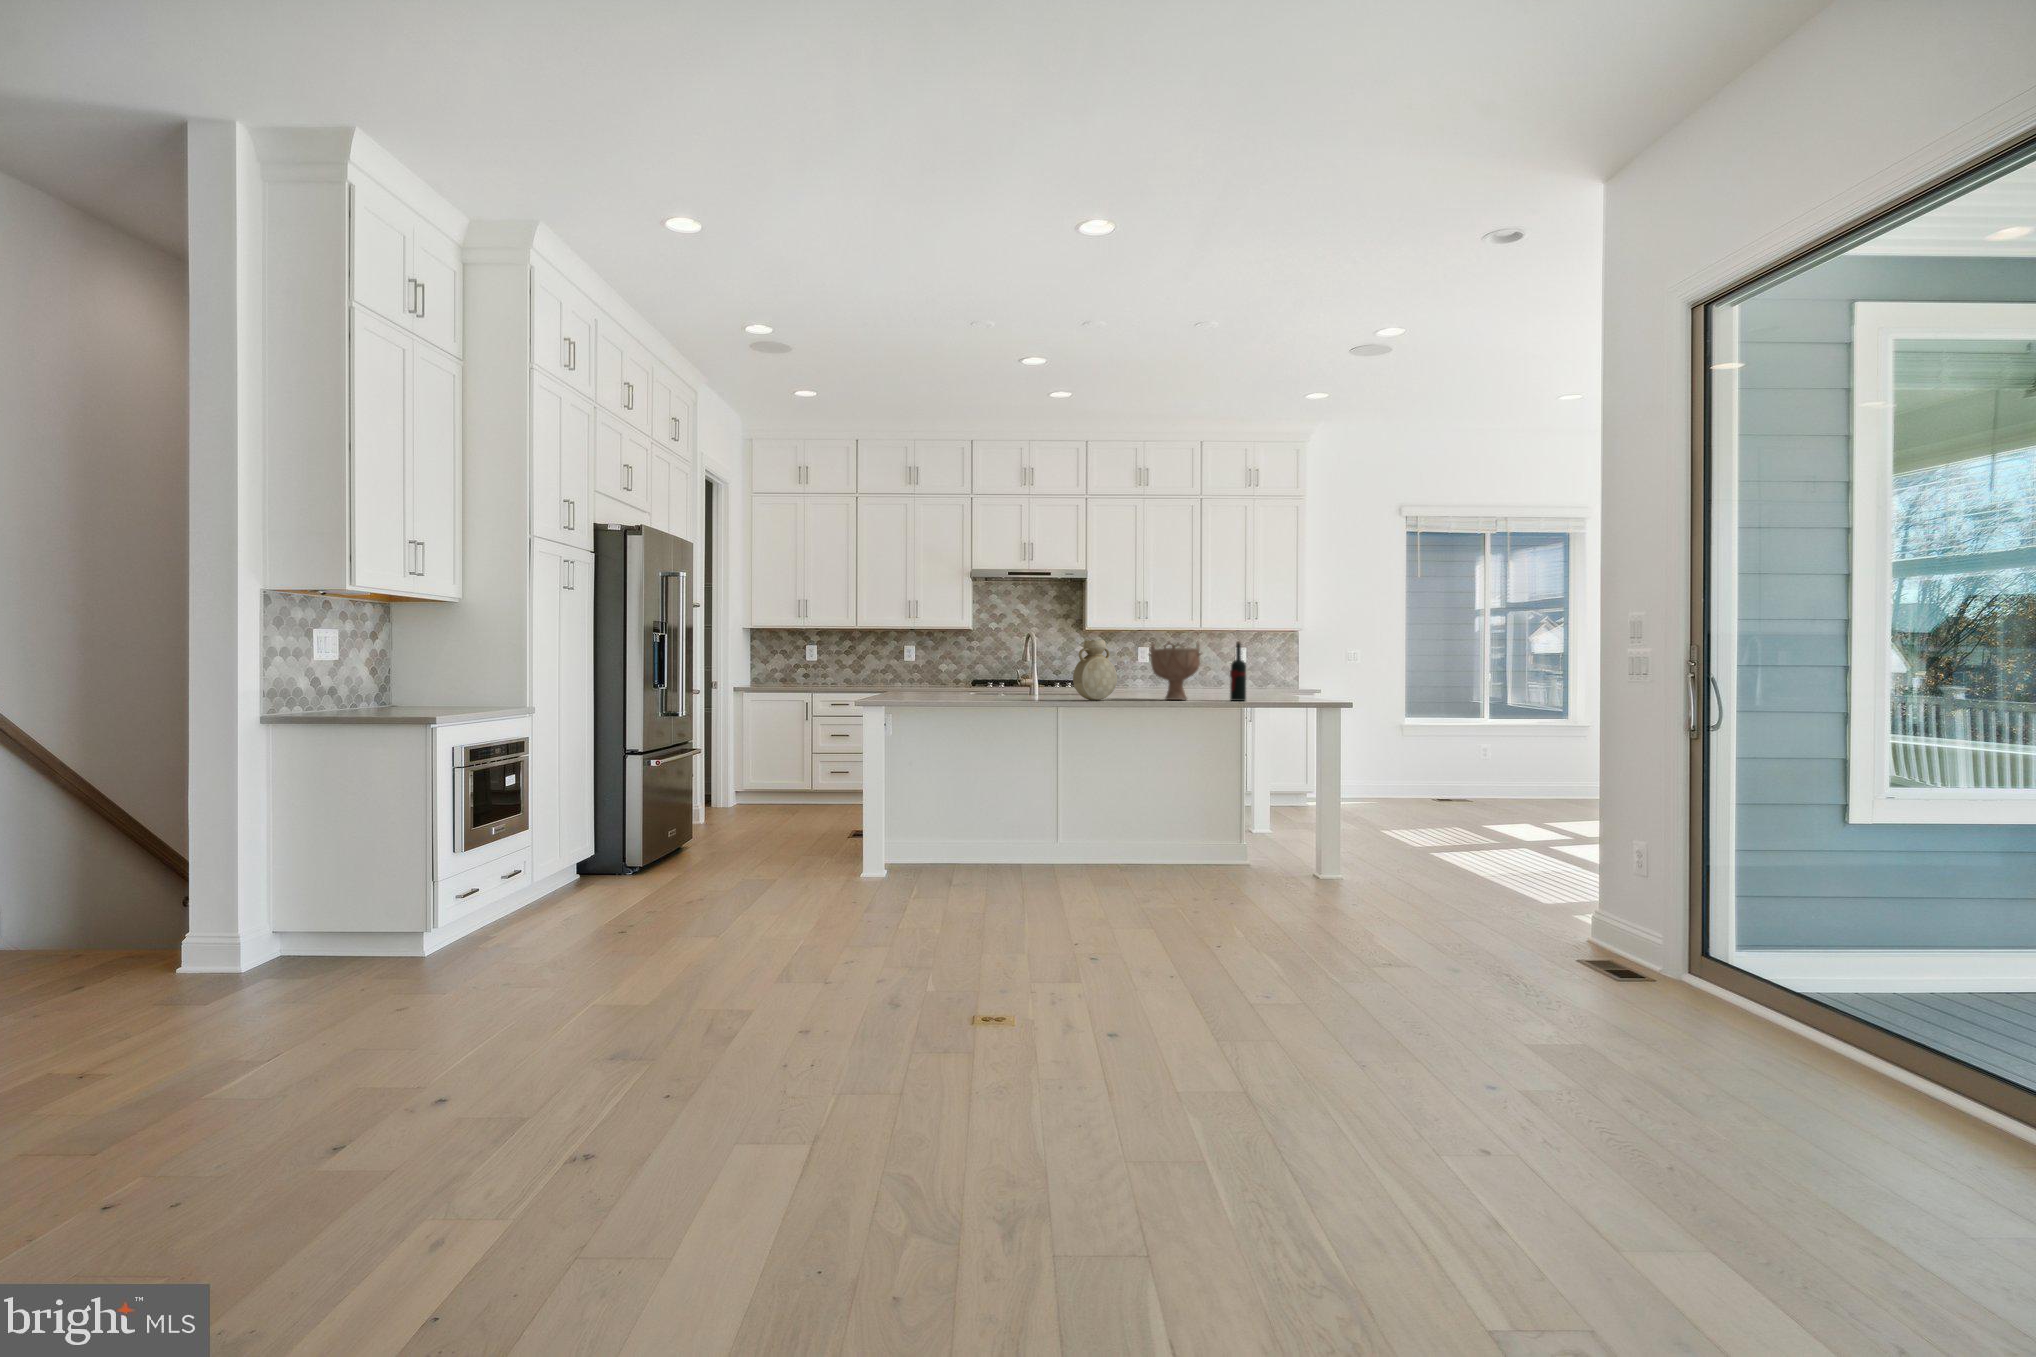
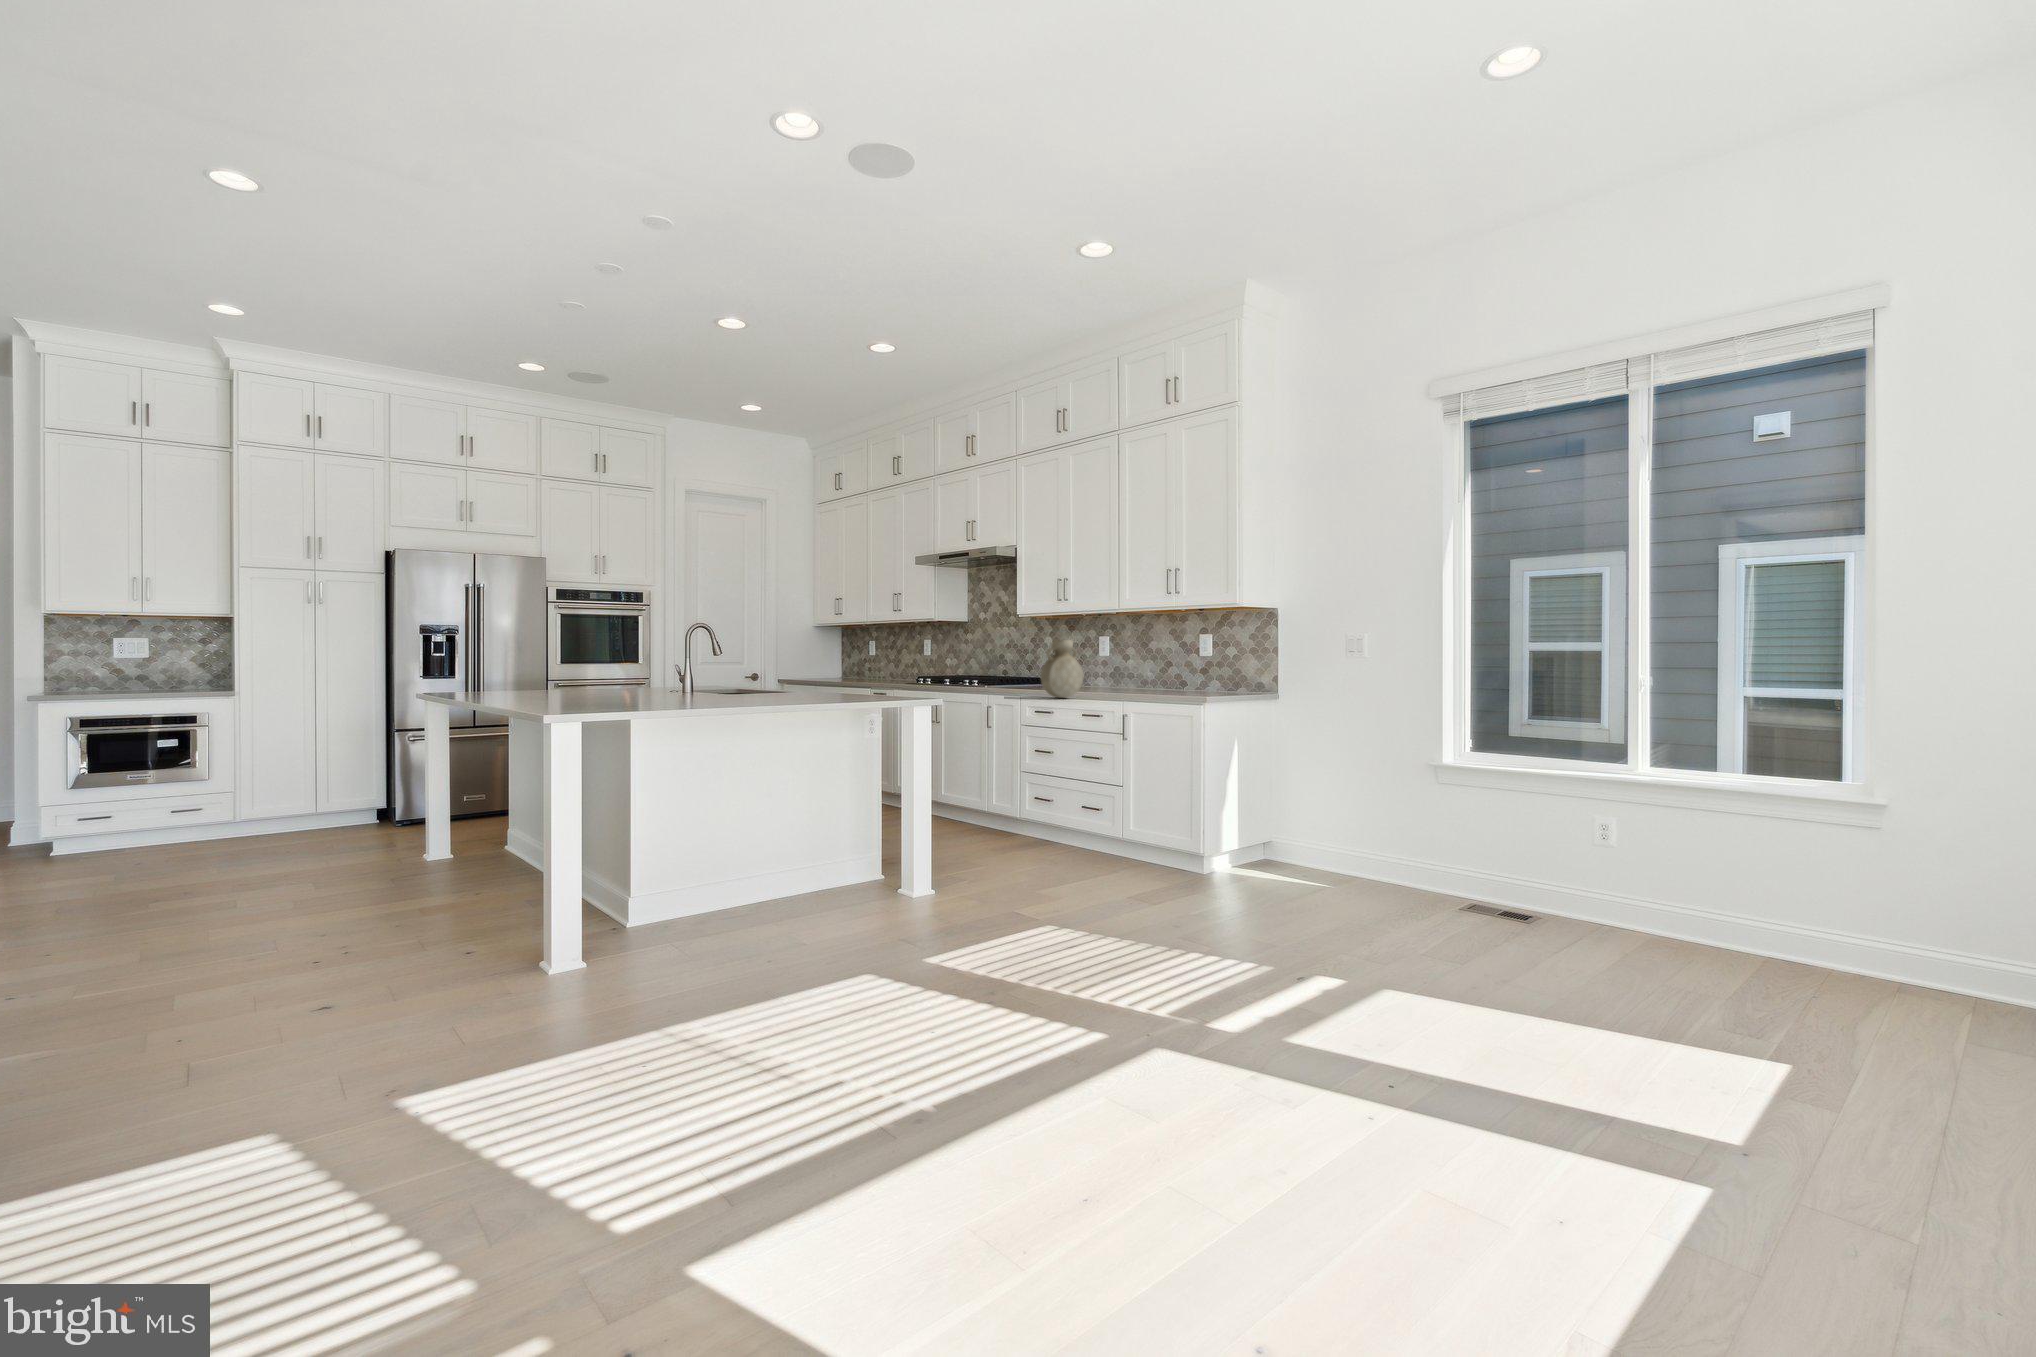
decorative bowl: present [1149,641,1202,700] -> none [1113,641,1167,699]
wine bottle: present [1230,641,1246,701] -> none [1192,643,1208,701]

